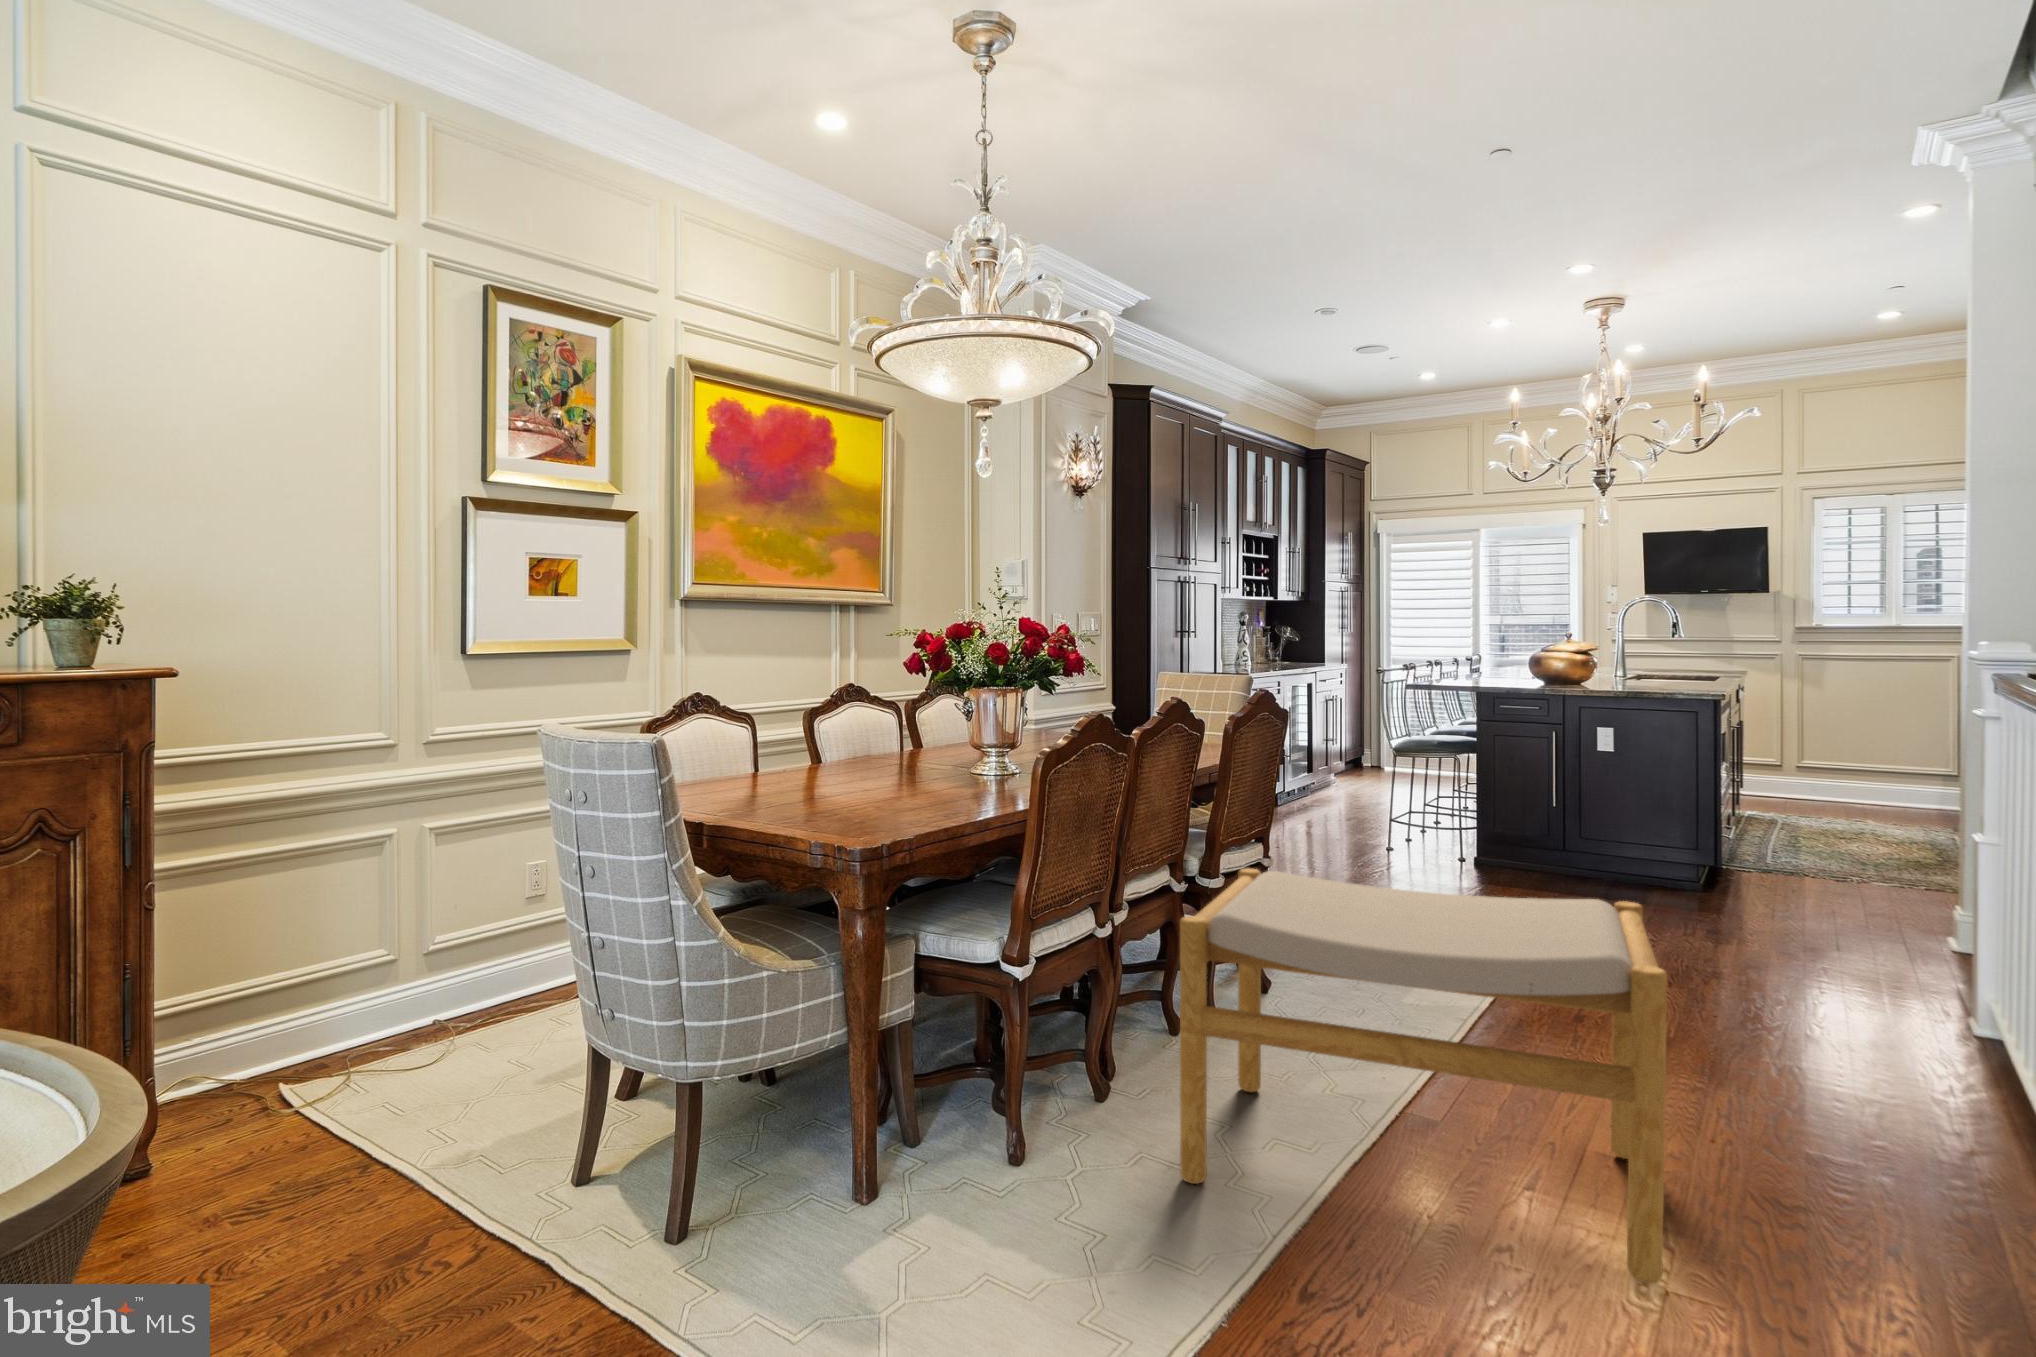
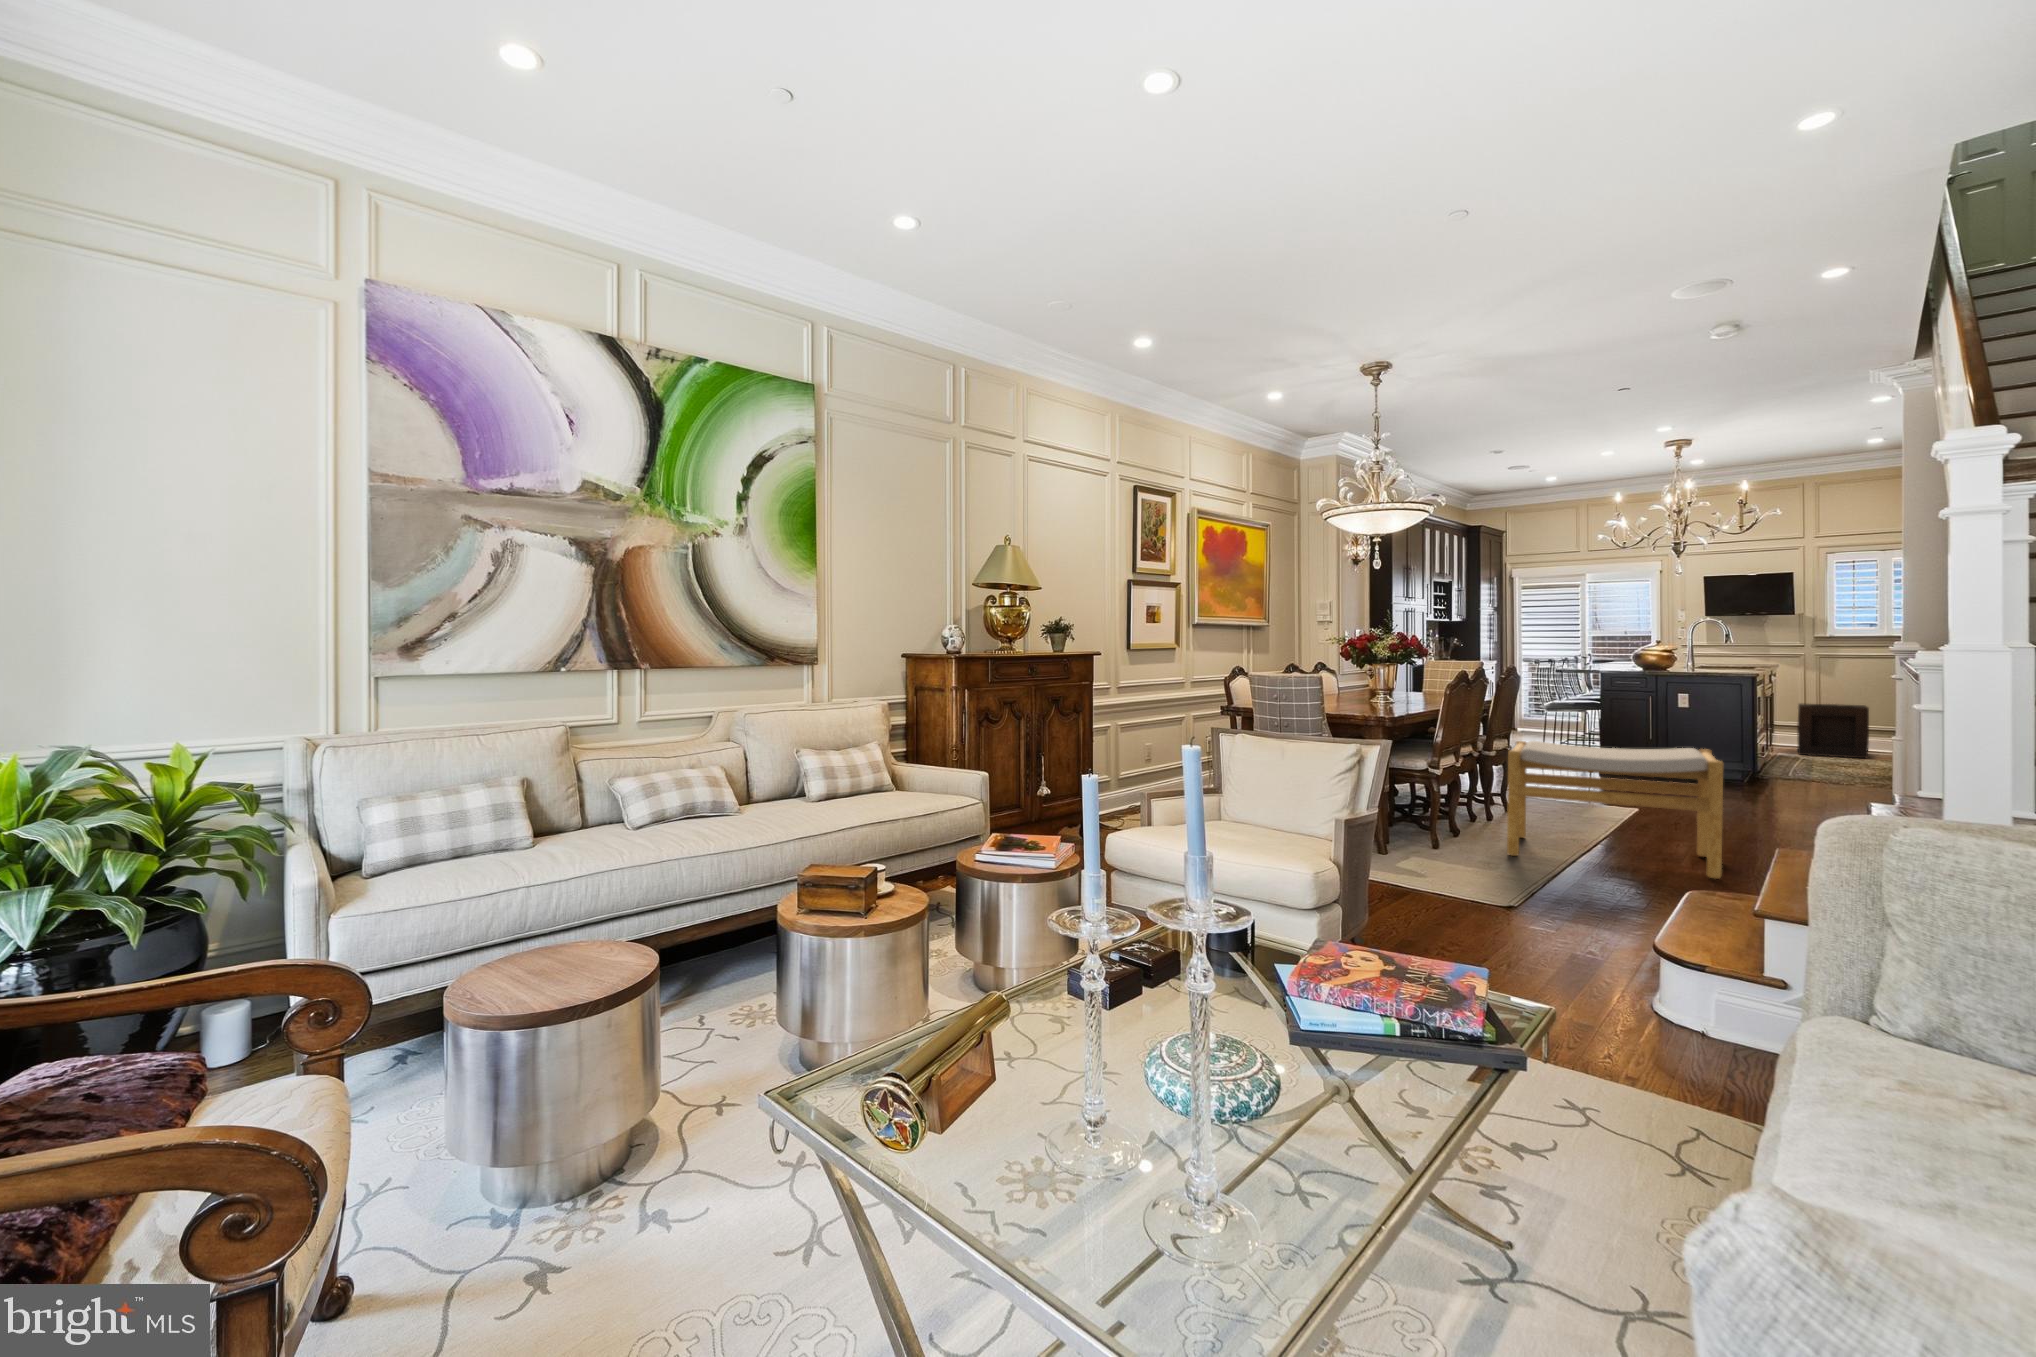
wooden crate: none [1770,727,1871,815] -> present [1797,704,1869,759]

